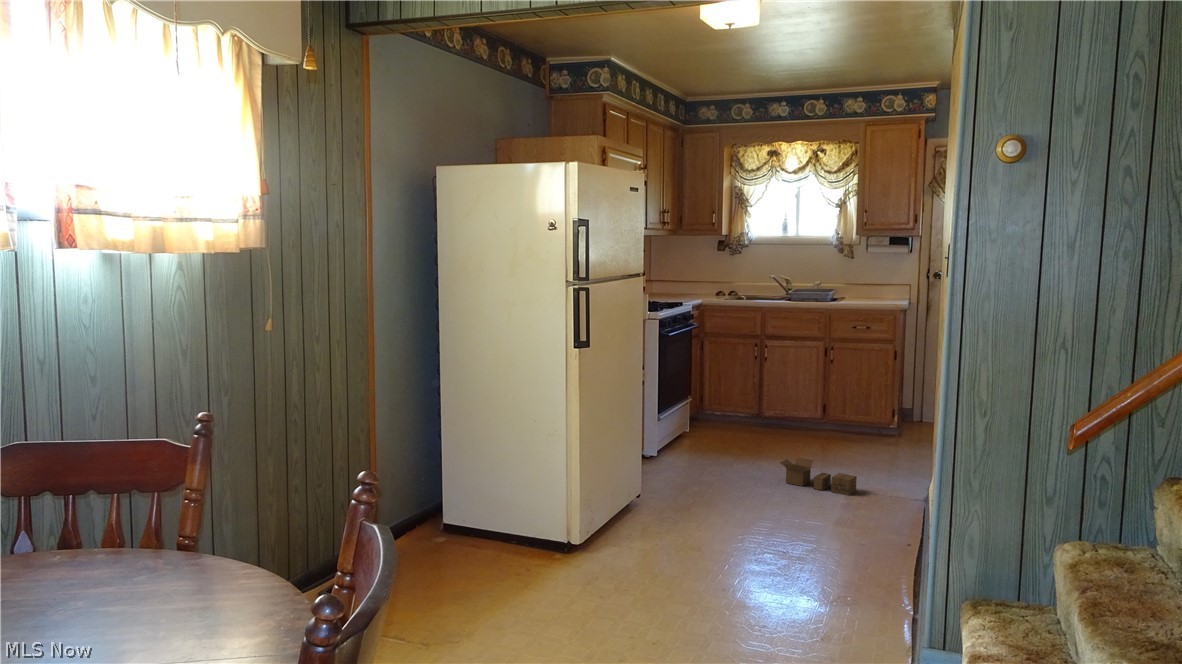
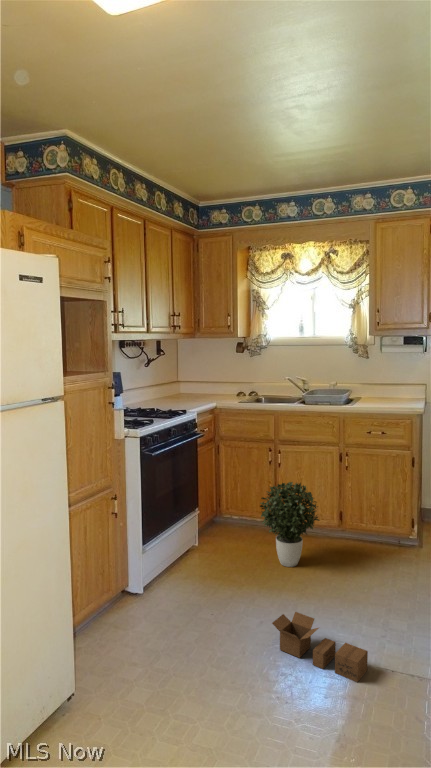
potted plant: none [753,369,809,446] -> present [260,482,320,567]

